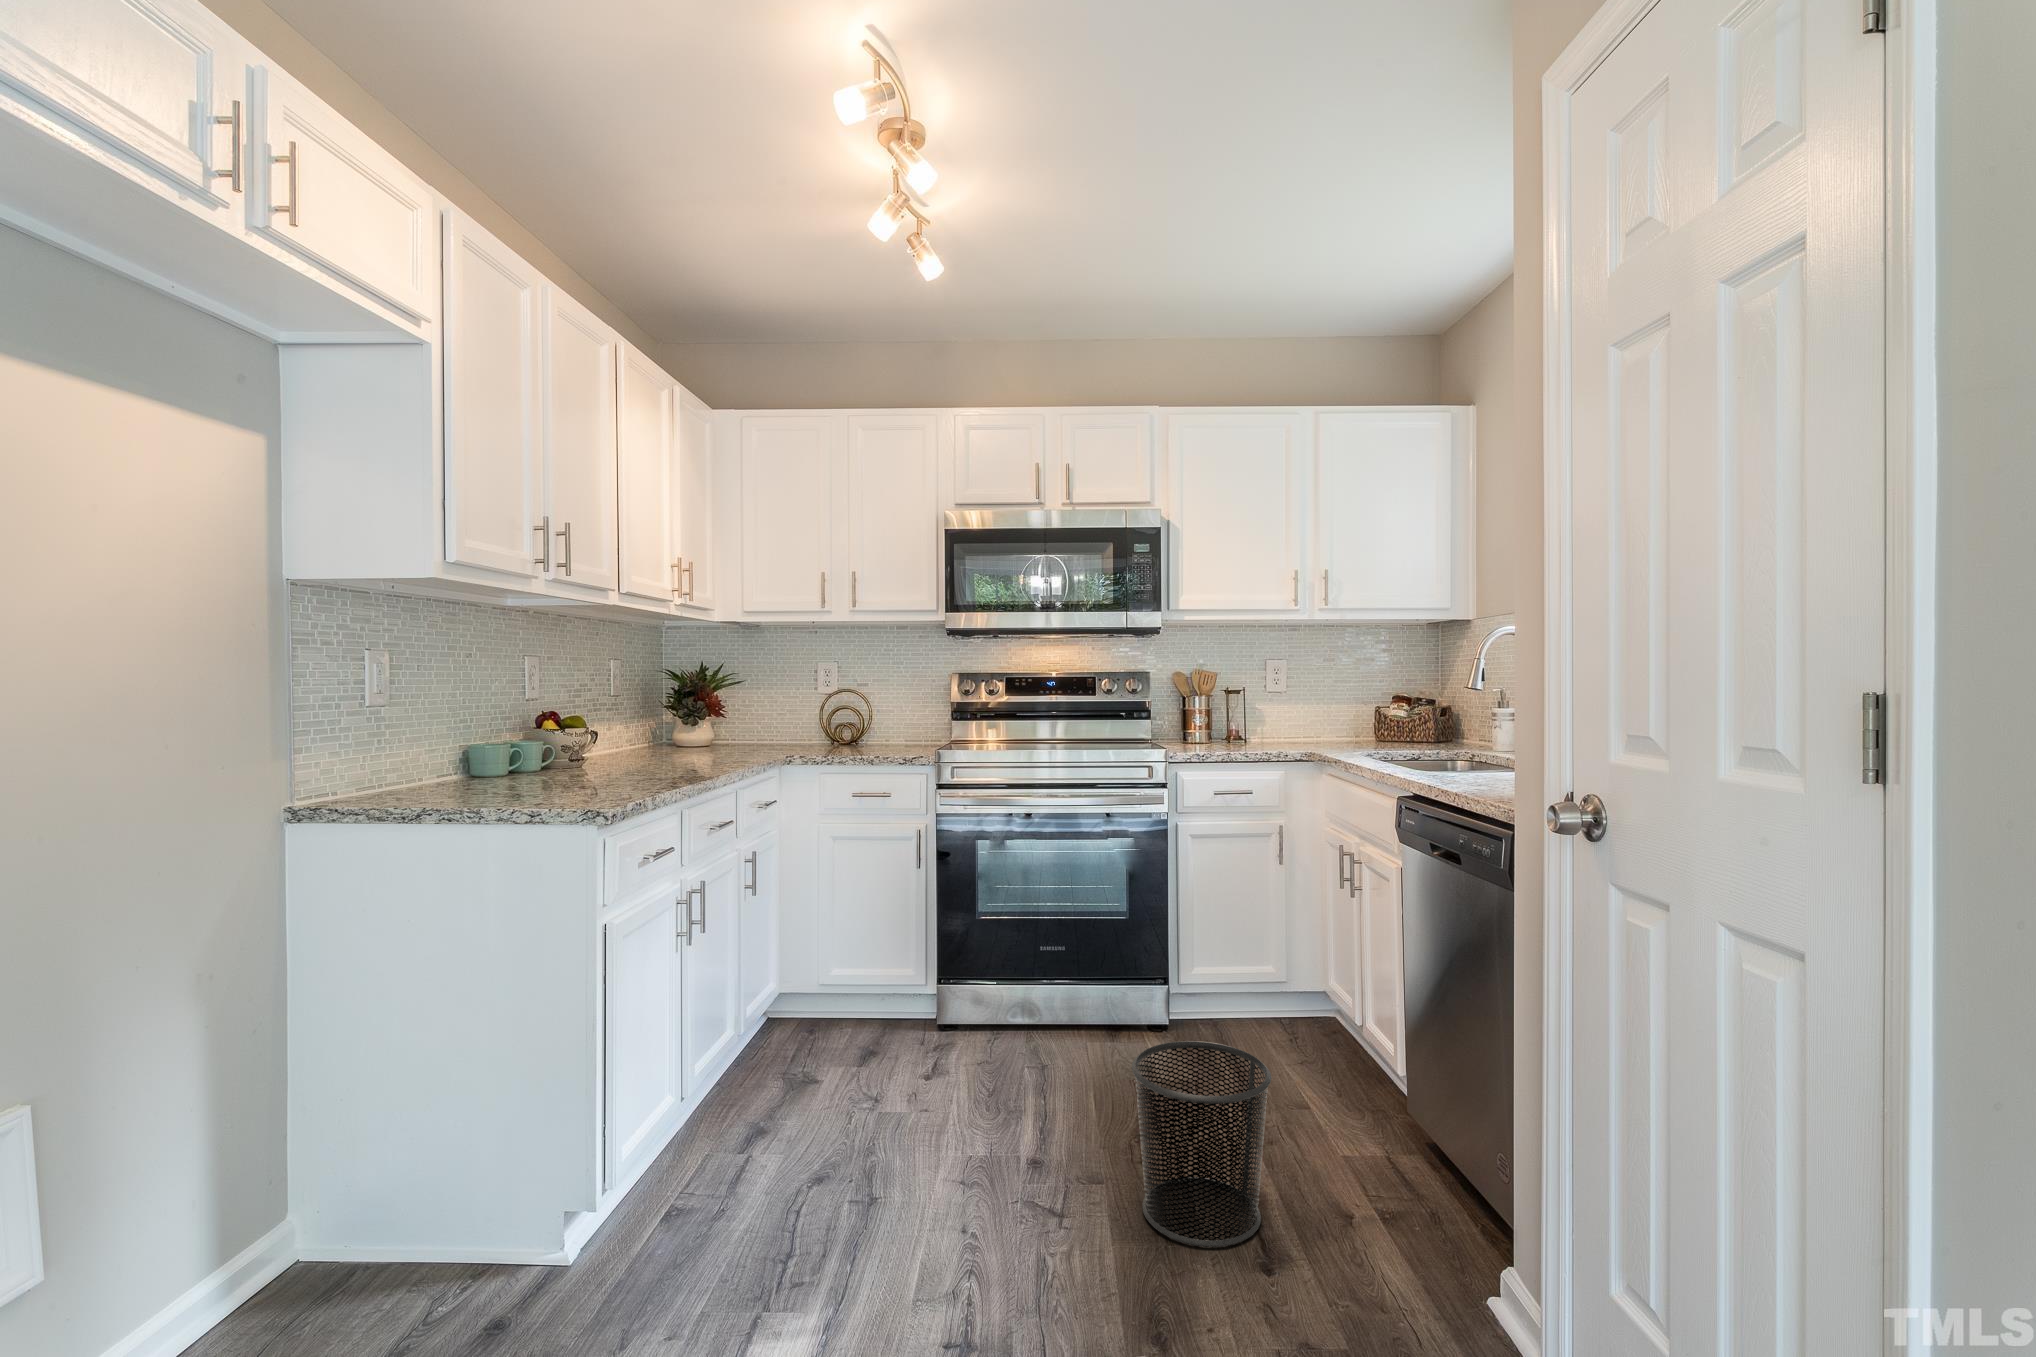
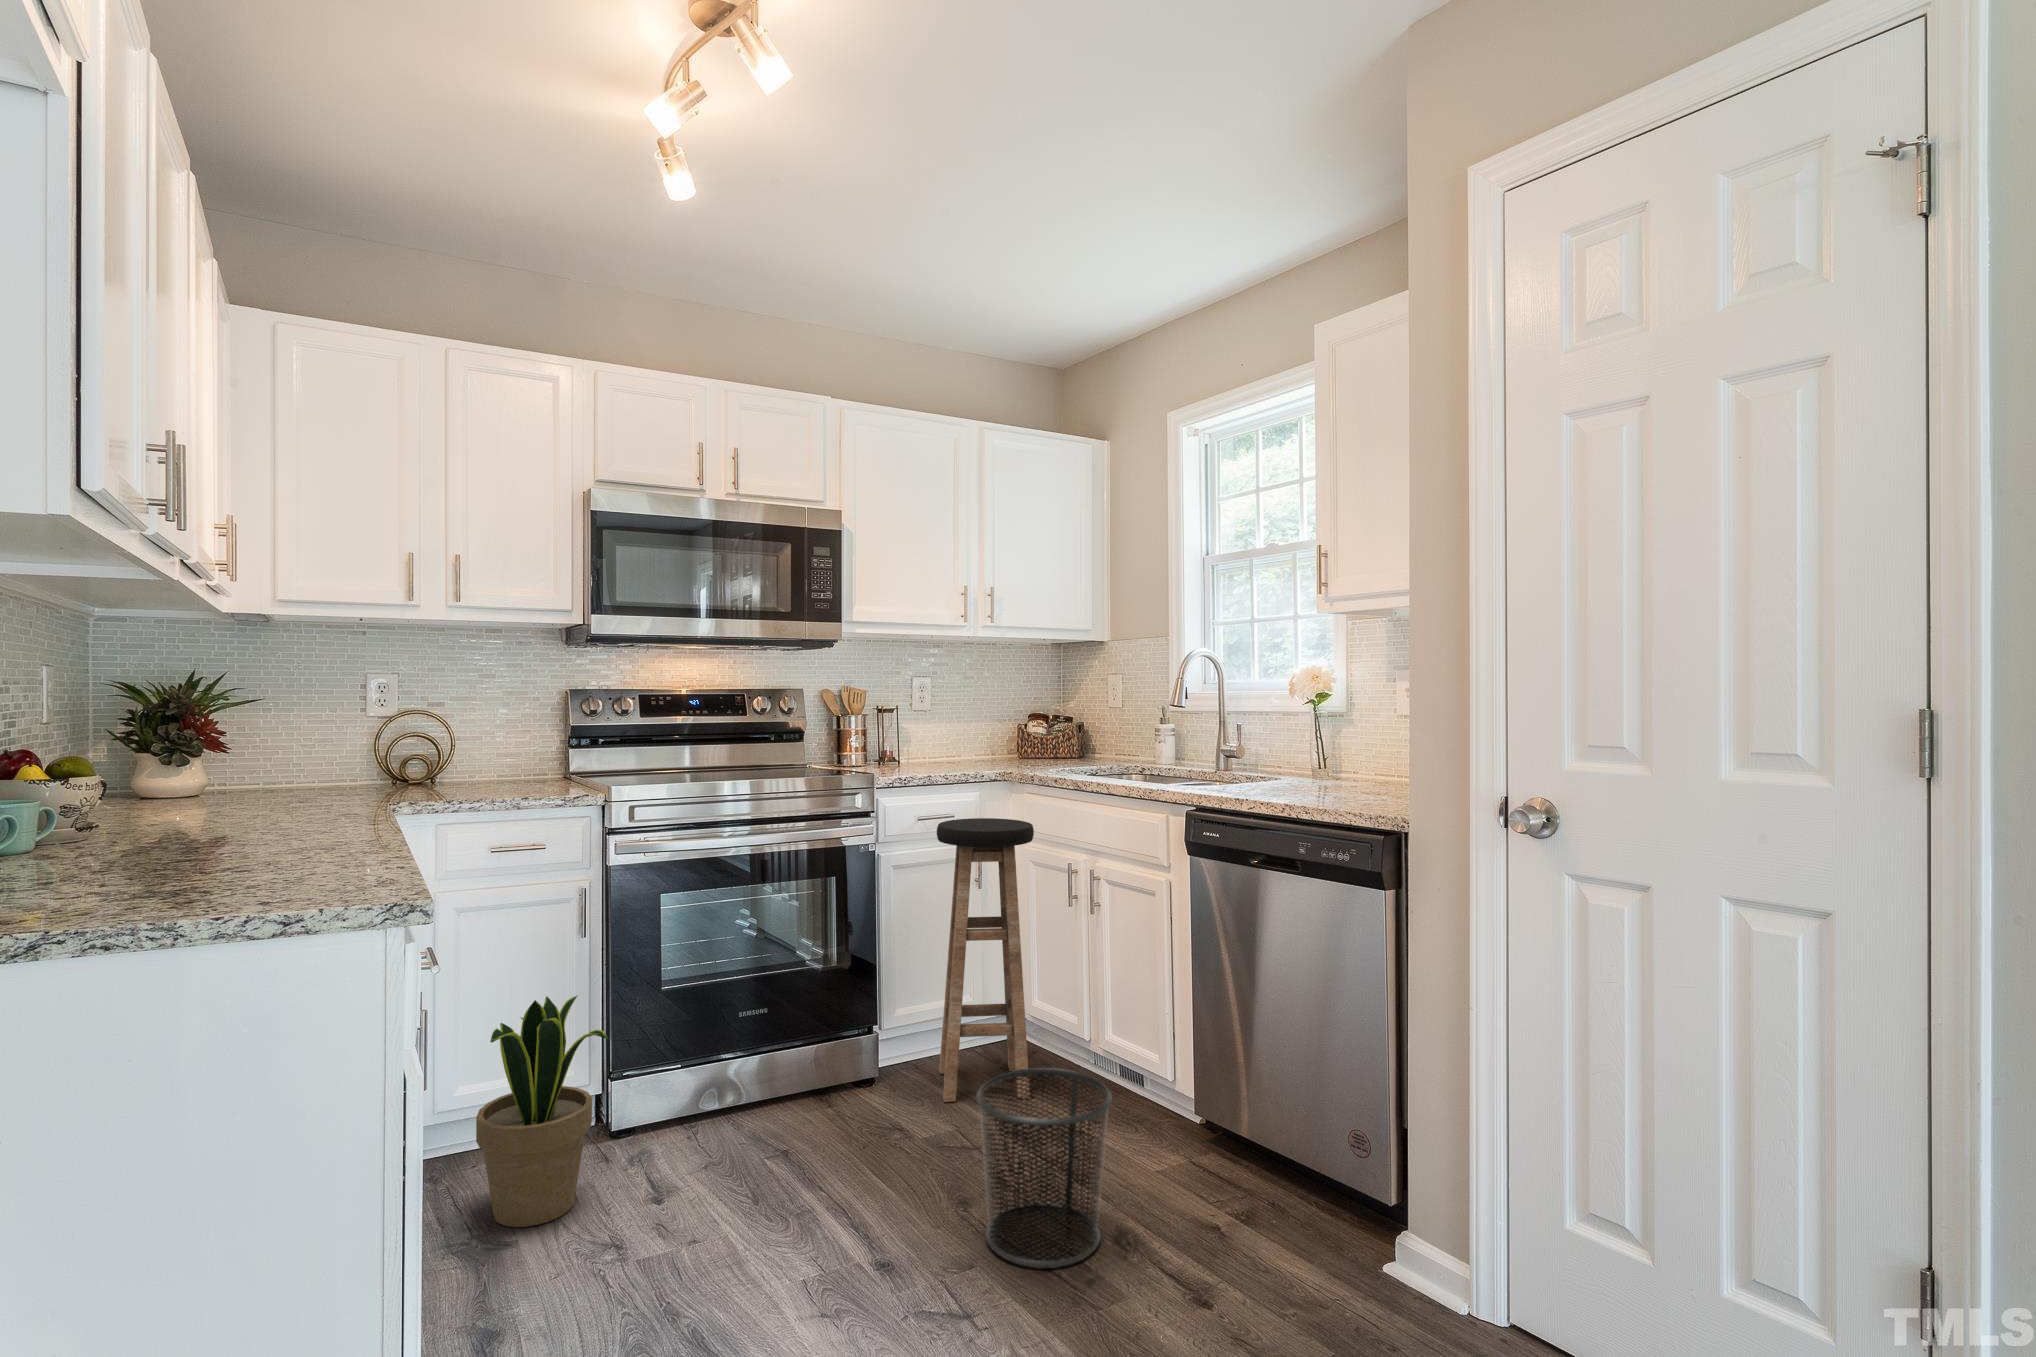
bar stool: none [1214,796,1315,1083] -> present [937,818,1034,1102]
potted plant: none [804,908,894,1082] -> present [476,996,608,1227]

